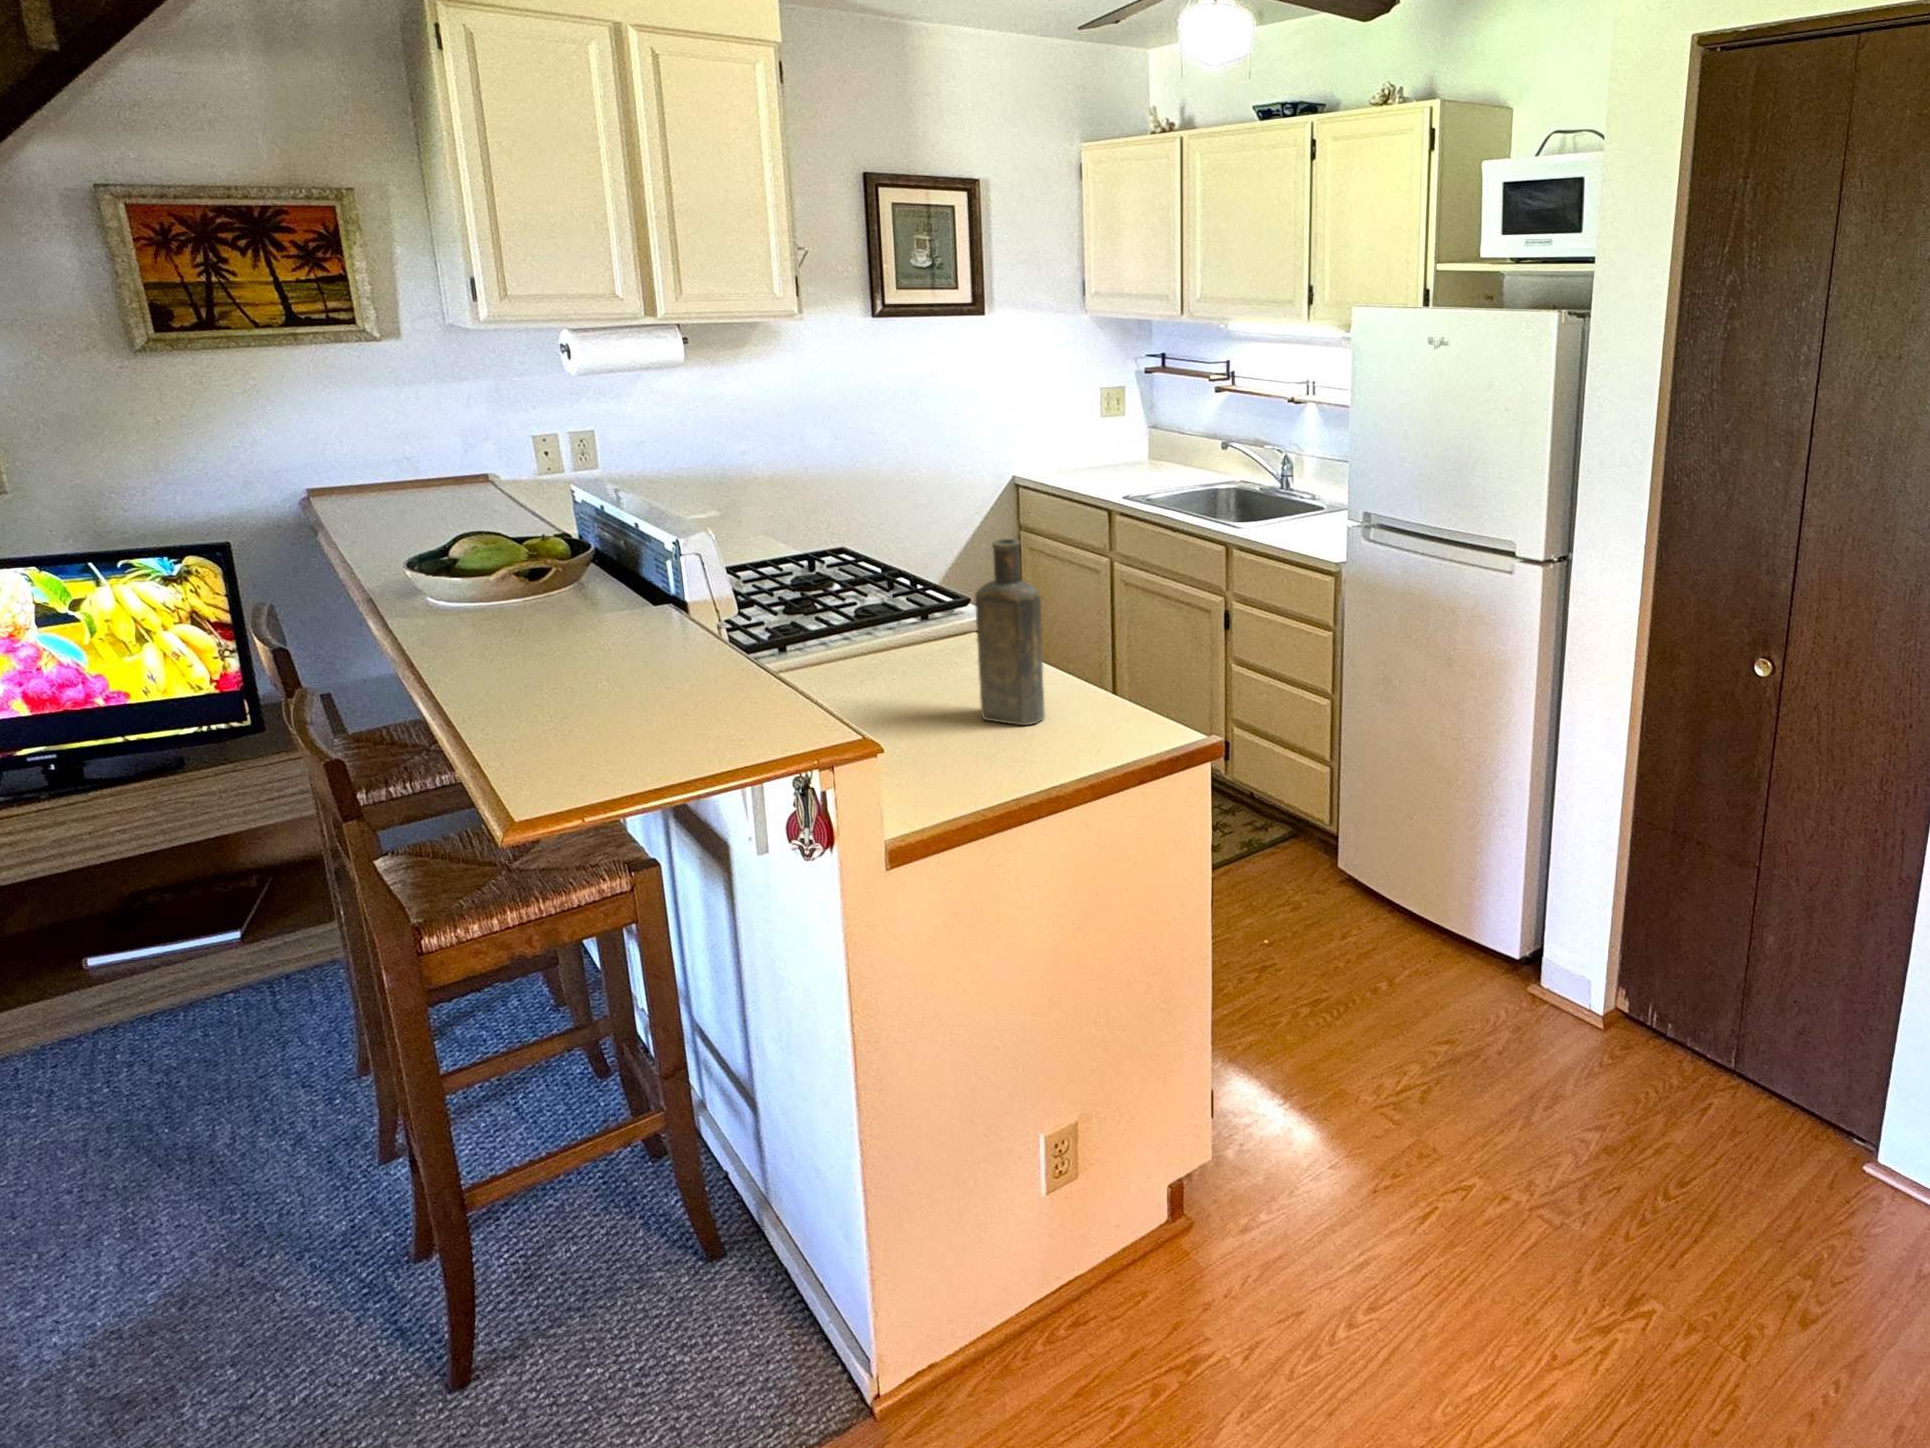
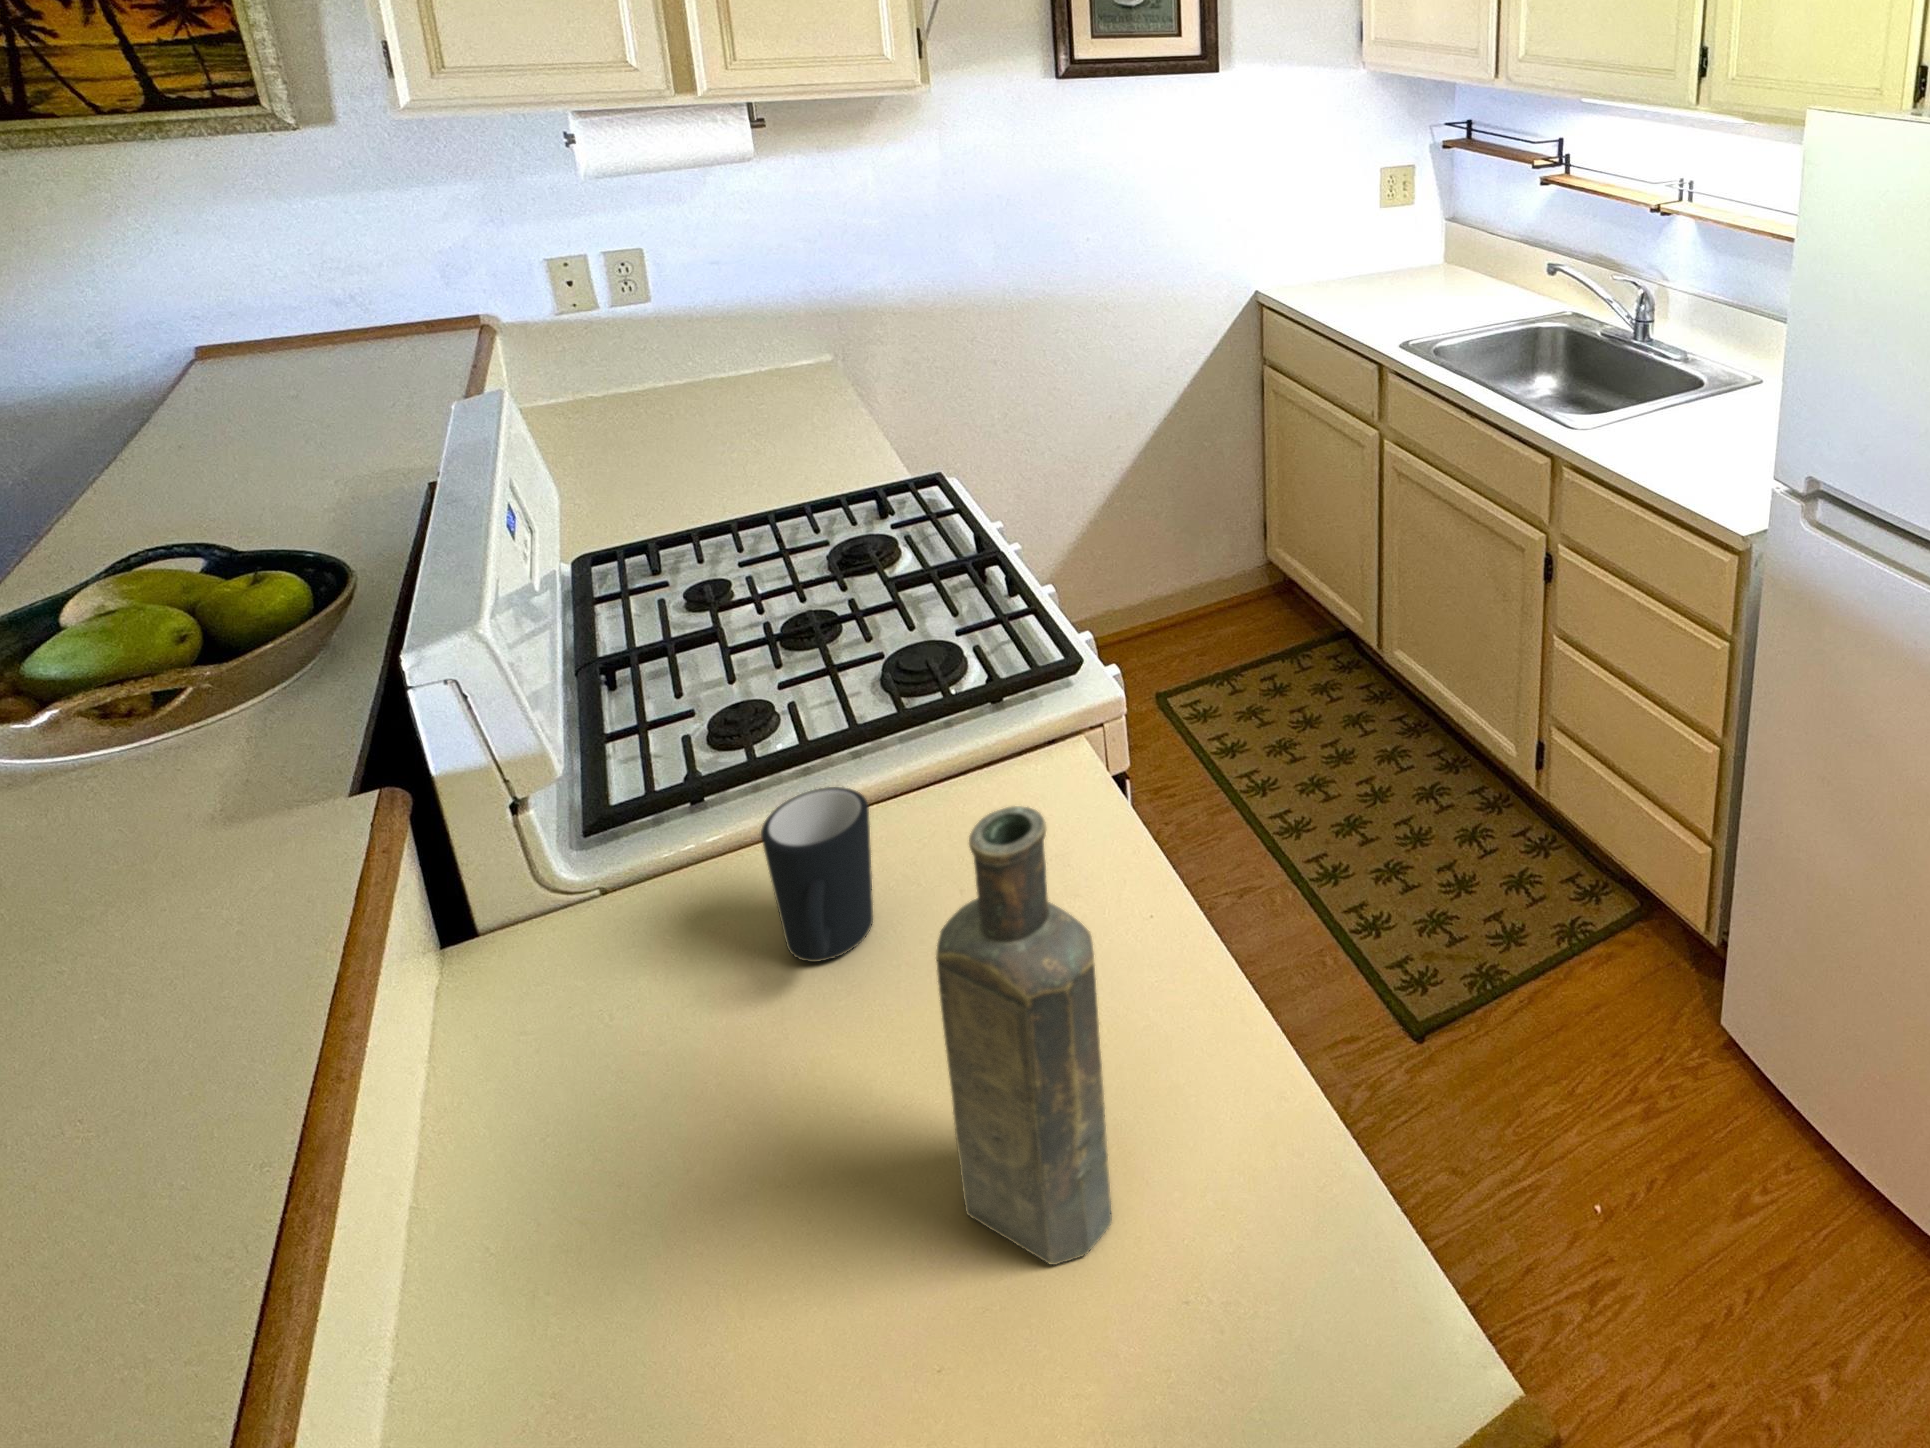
mug: none [855,607,903,680] -> present [761,787,873,962]

